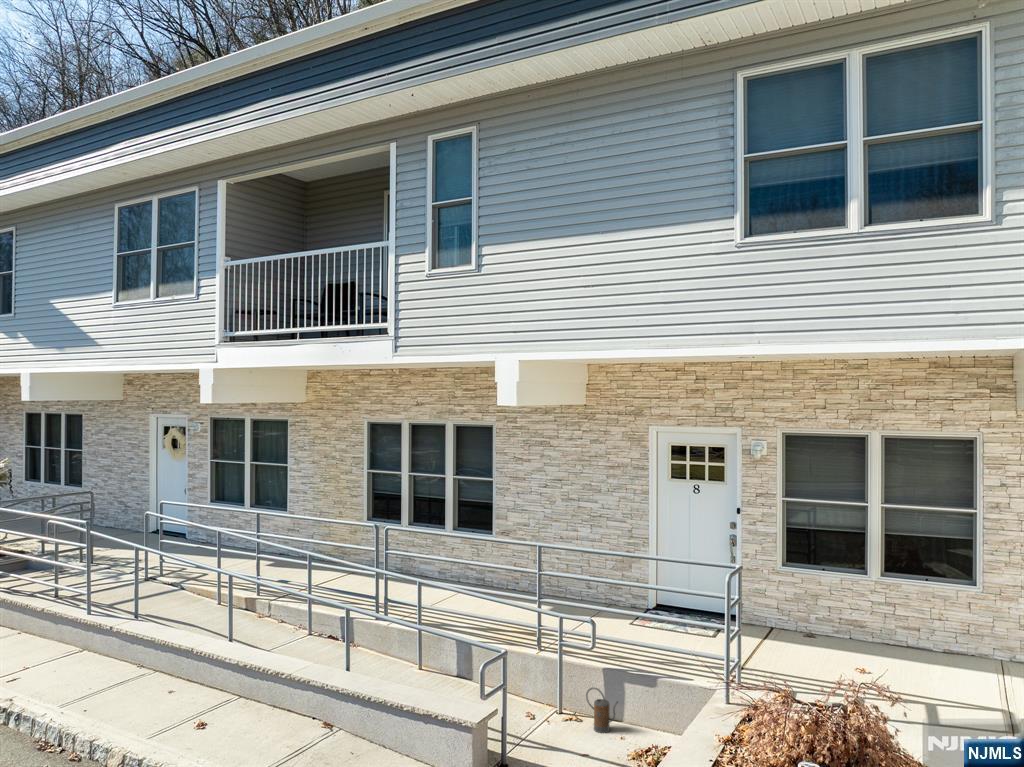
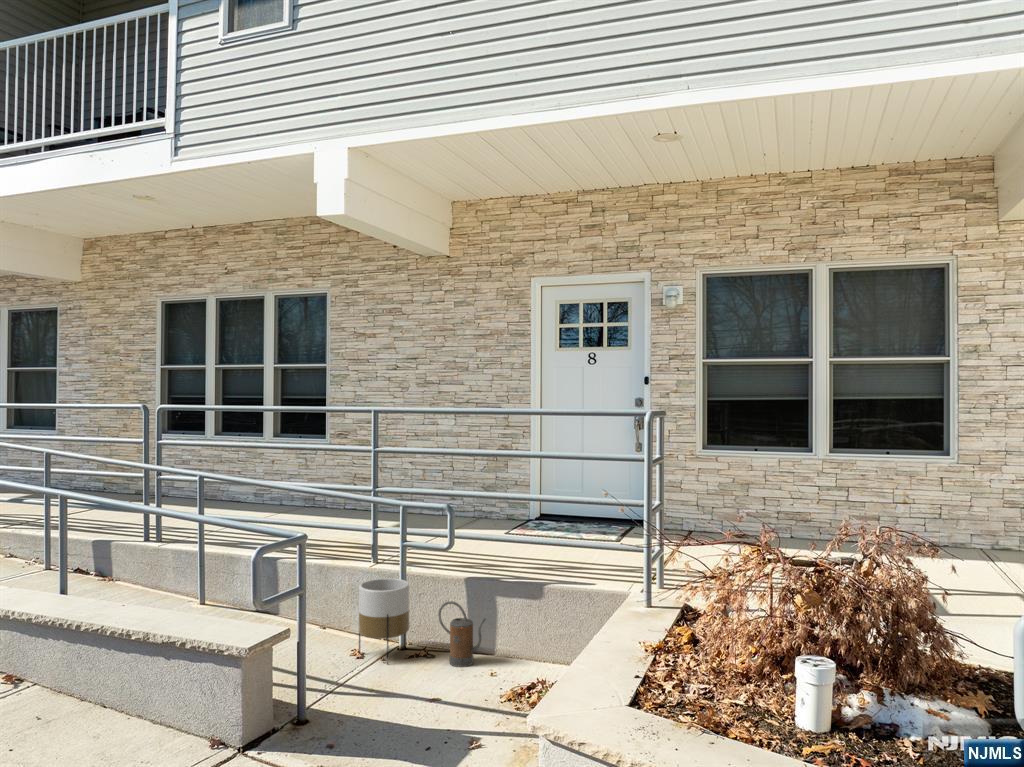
planter: none [532,666,566,728] -> present [359,578,409,665]

